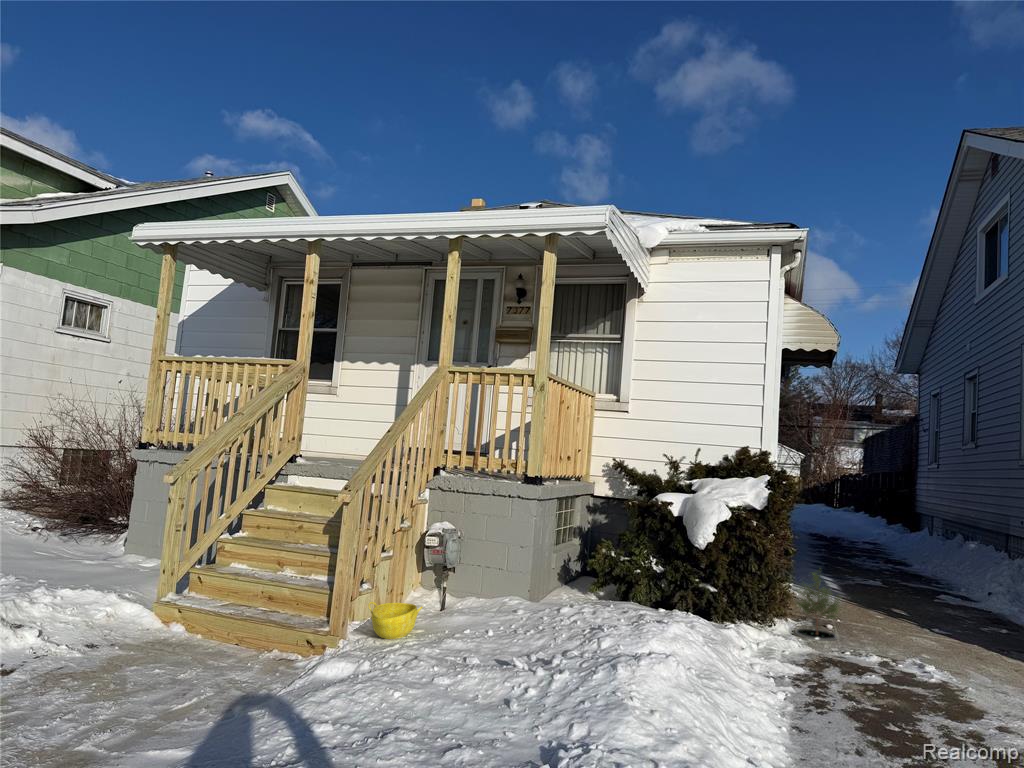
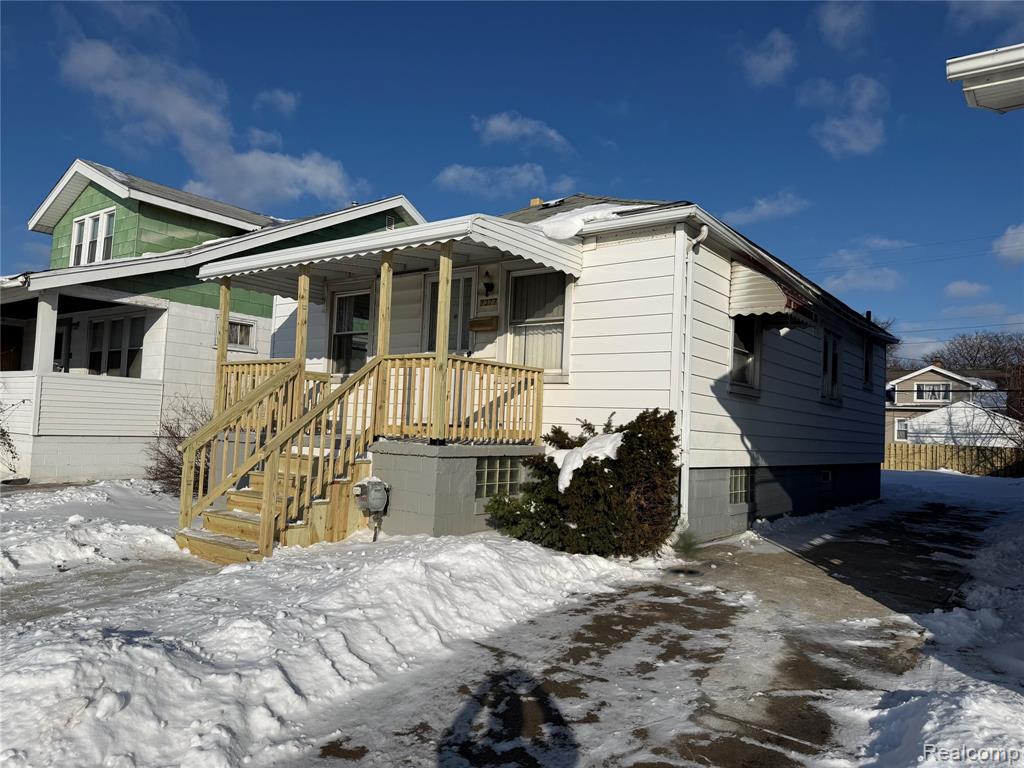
basket: present [368,602,422,639] -> none [287,534,330,559]

